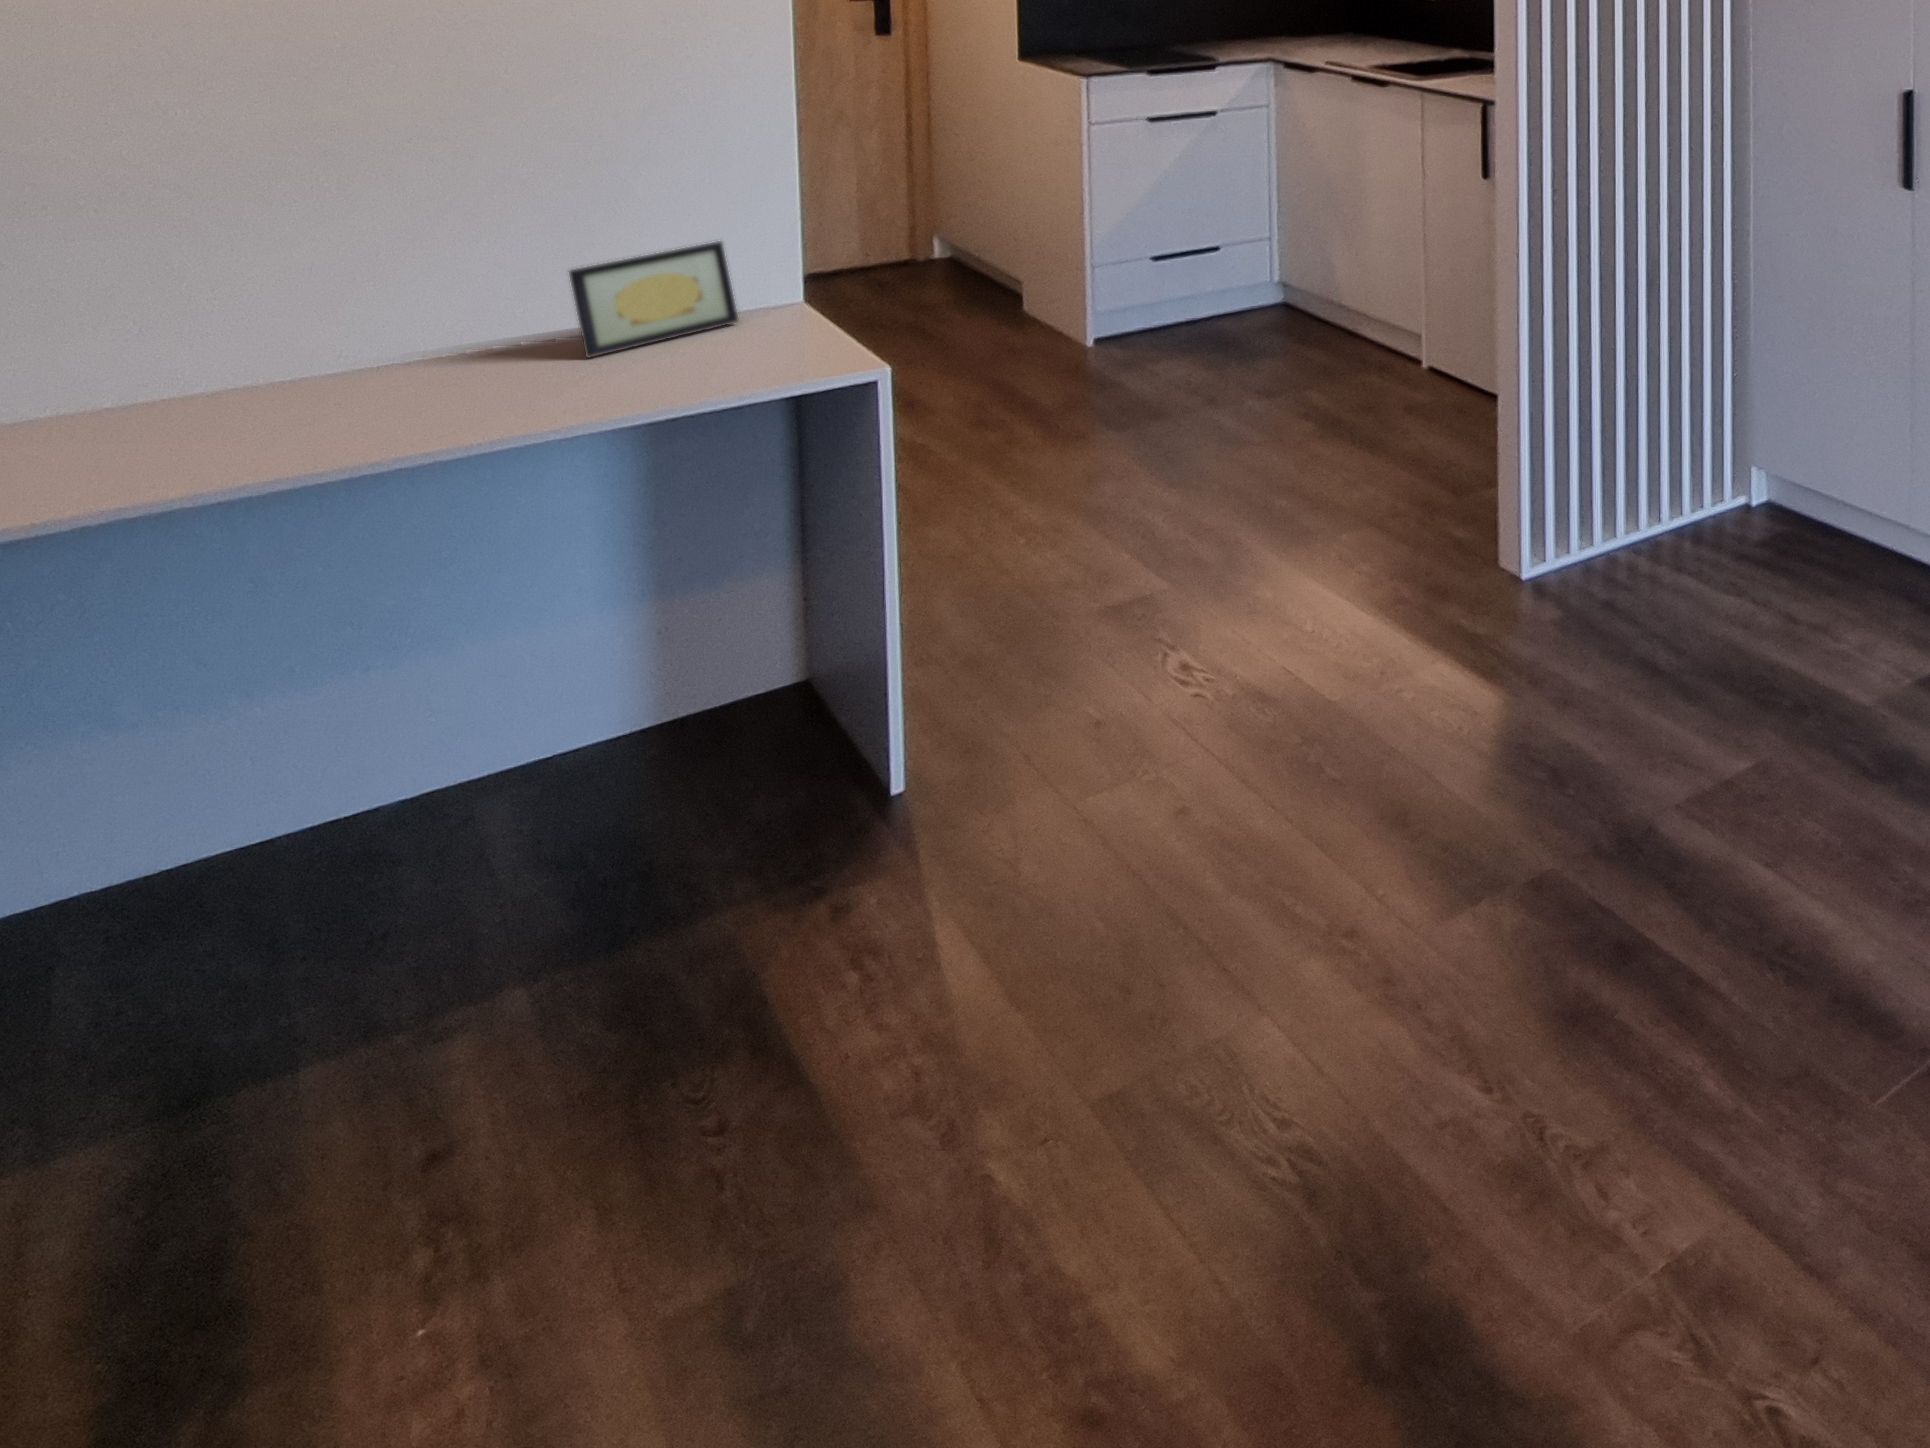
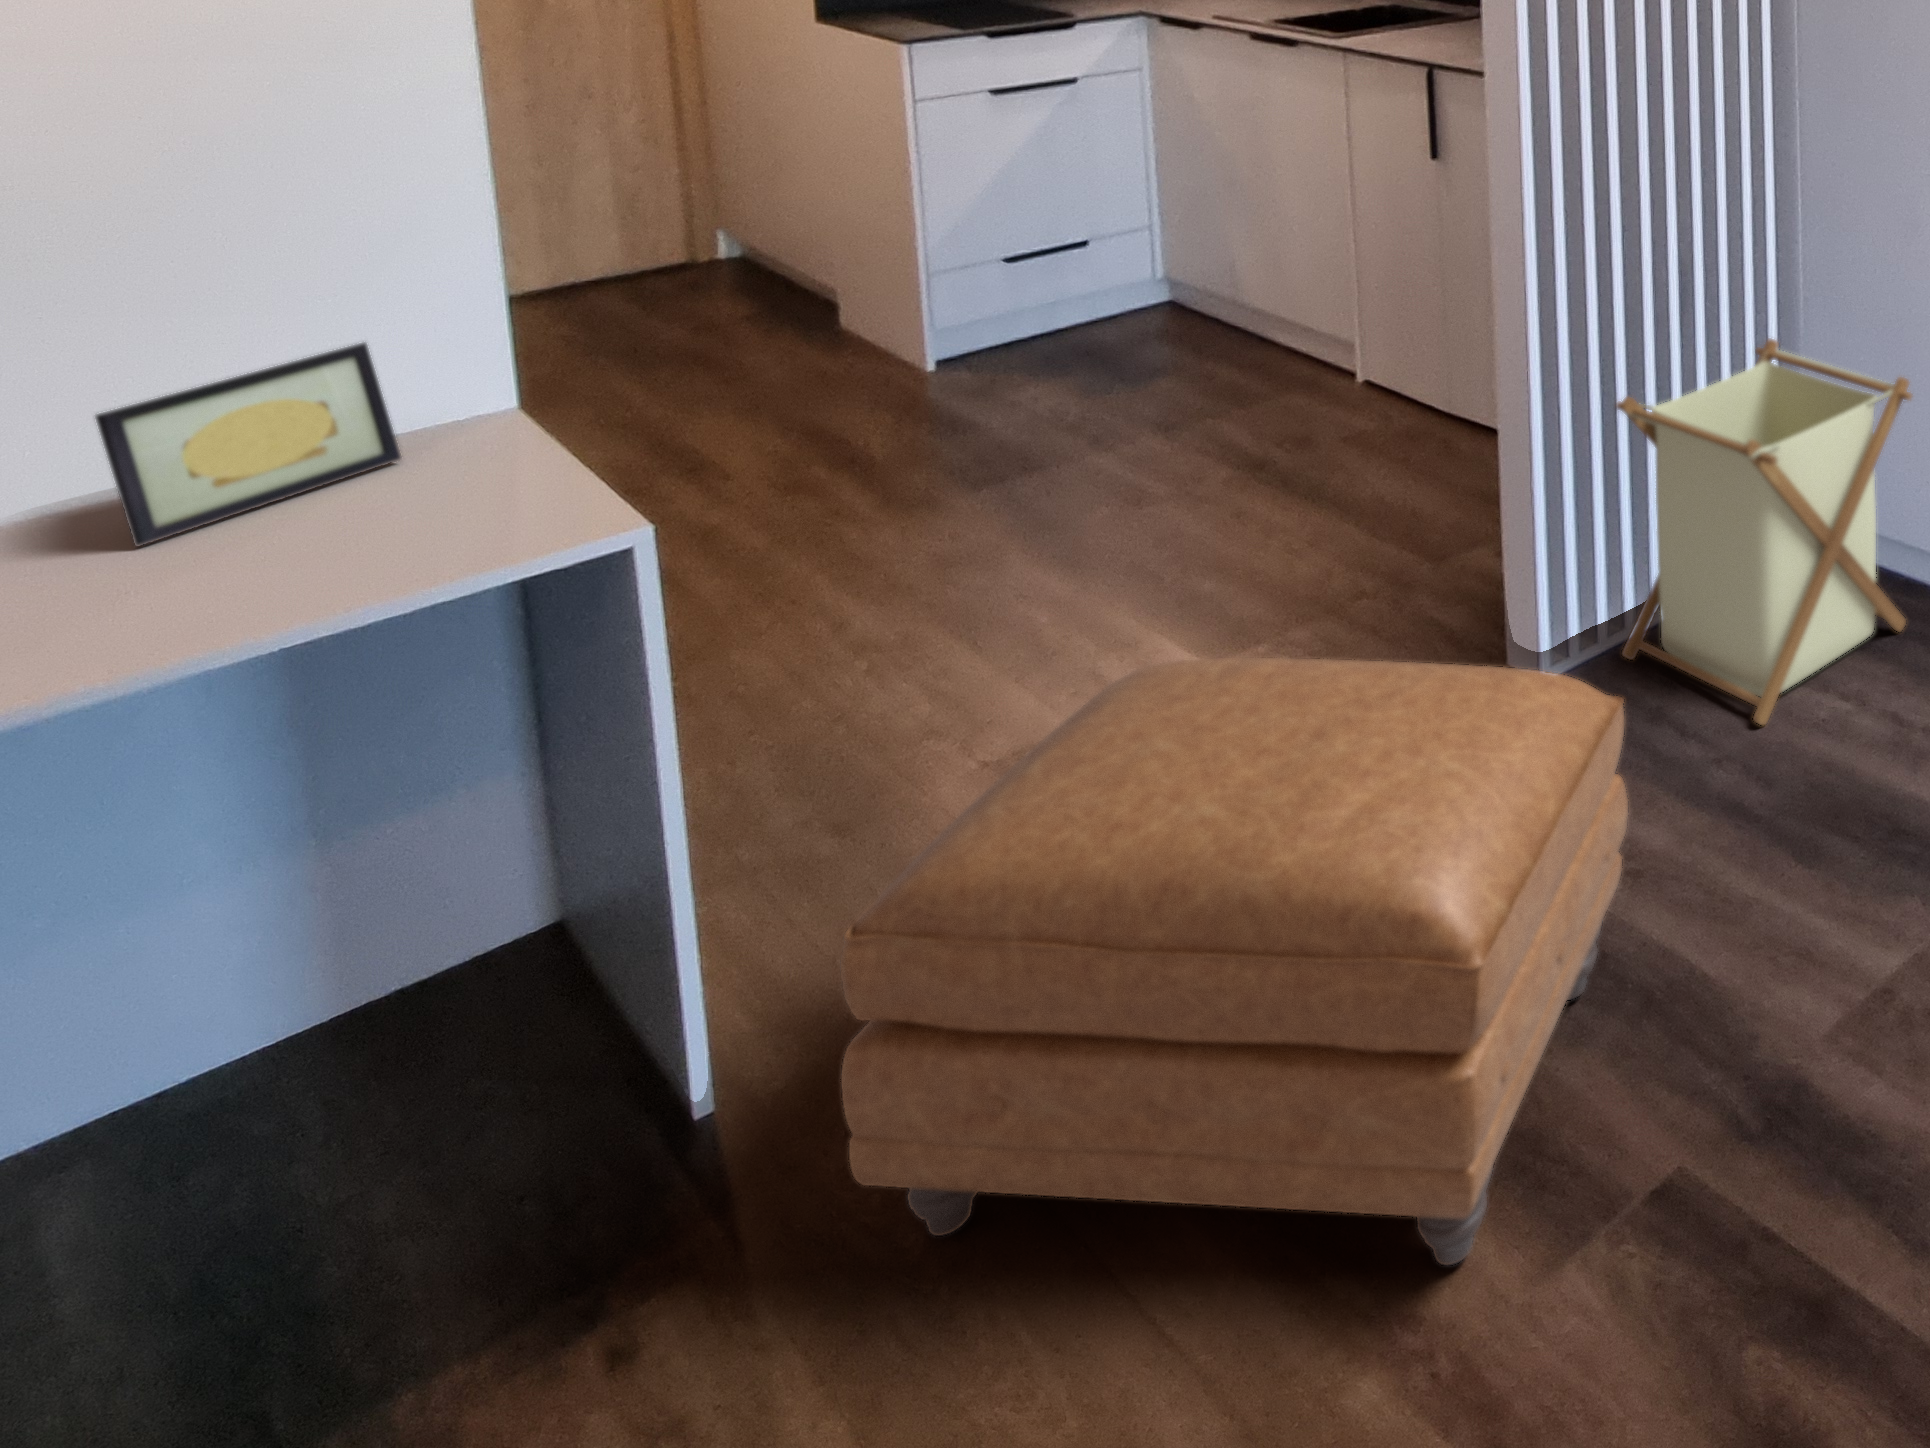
laundry basket: none [1586,322,1820,618] -> present [1616,339,1912,726]
ottoman: none [992,501,1546,904] -> present [840,658,1628,1265]

